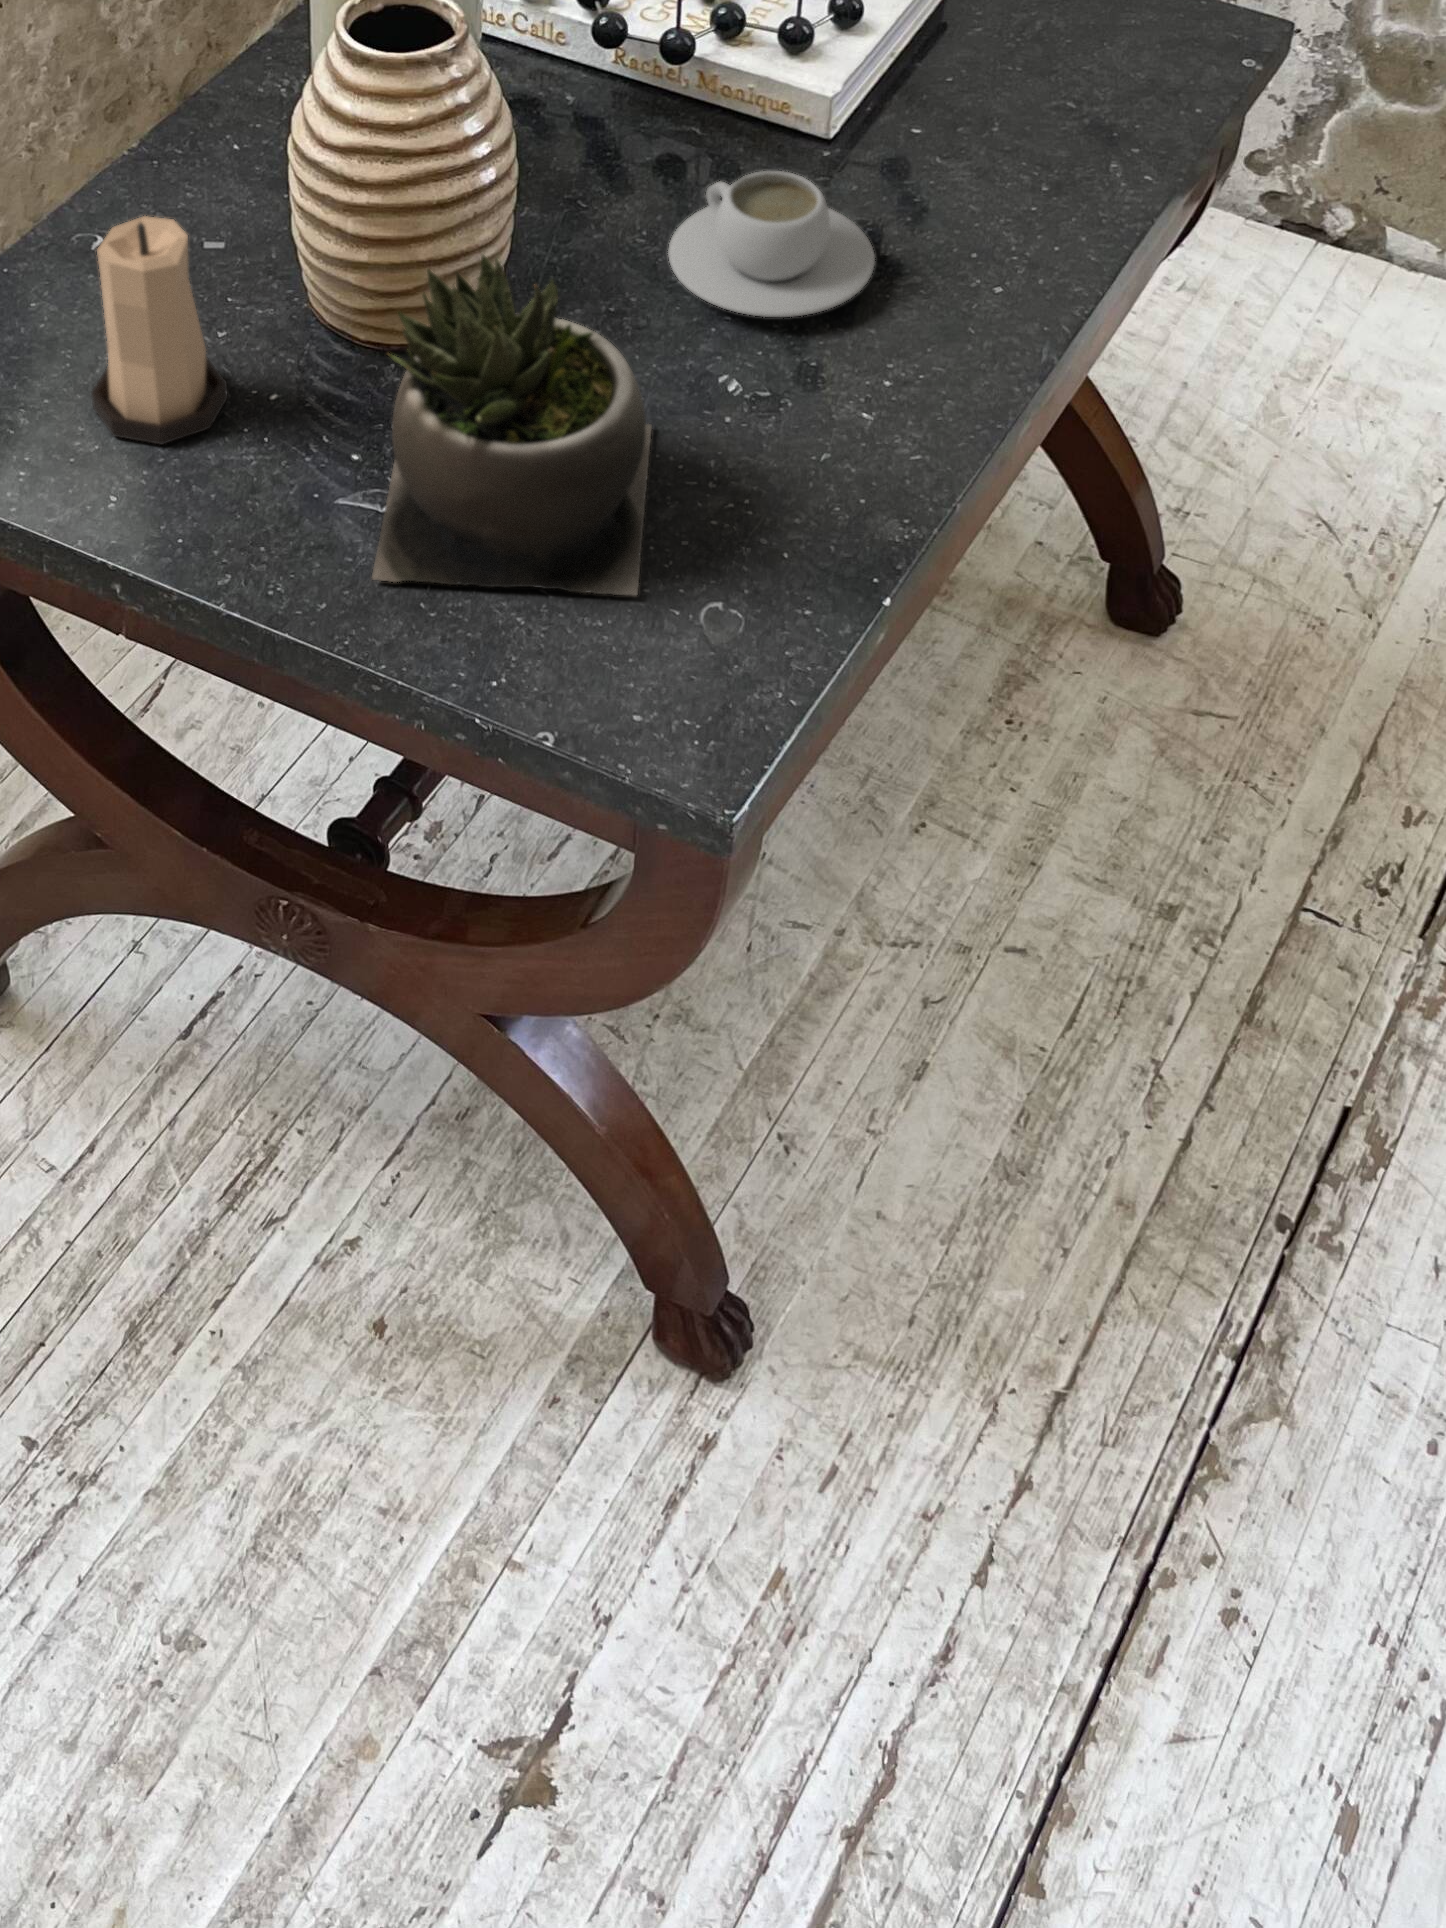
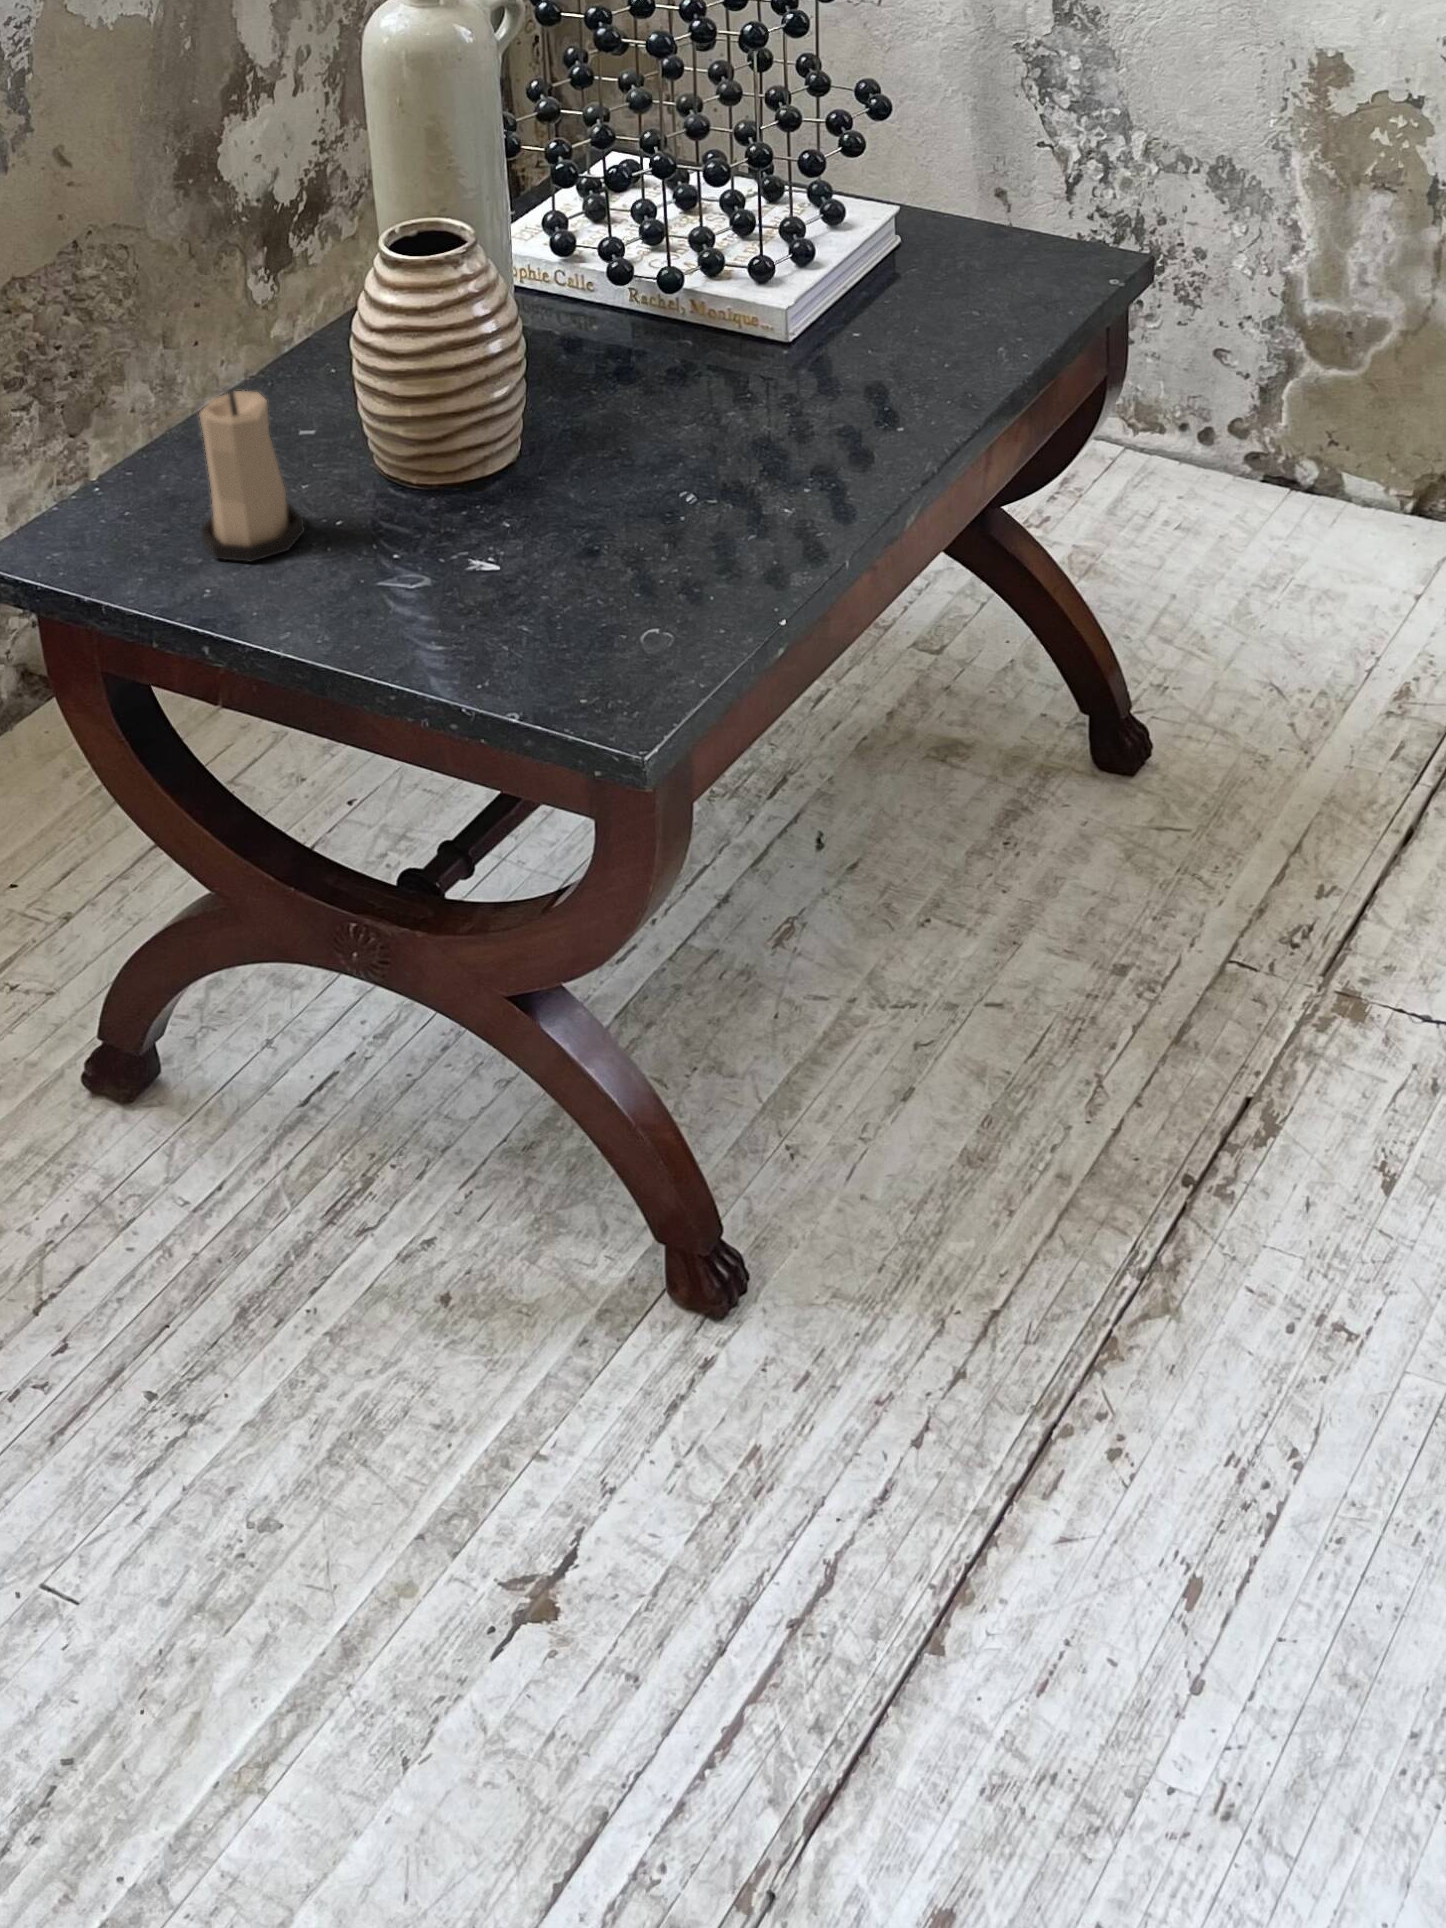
teacup: present [668,171,875,317] -> none [649,358,805,459]
succulent plant: present [372,255,652,596] -> none [397,385,622,634]

